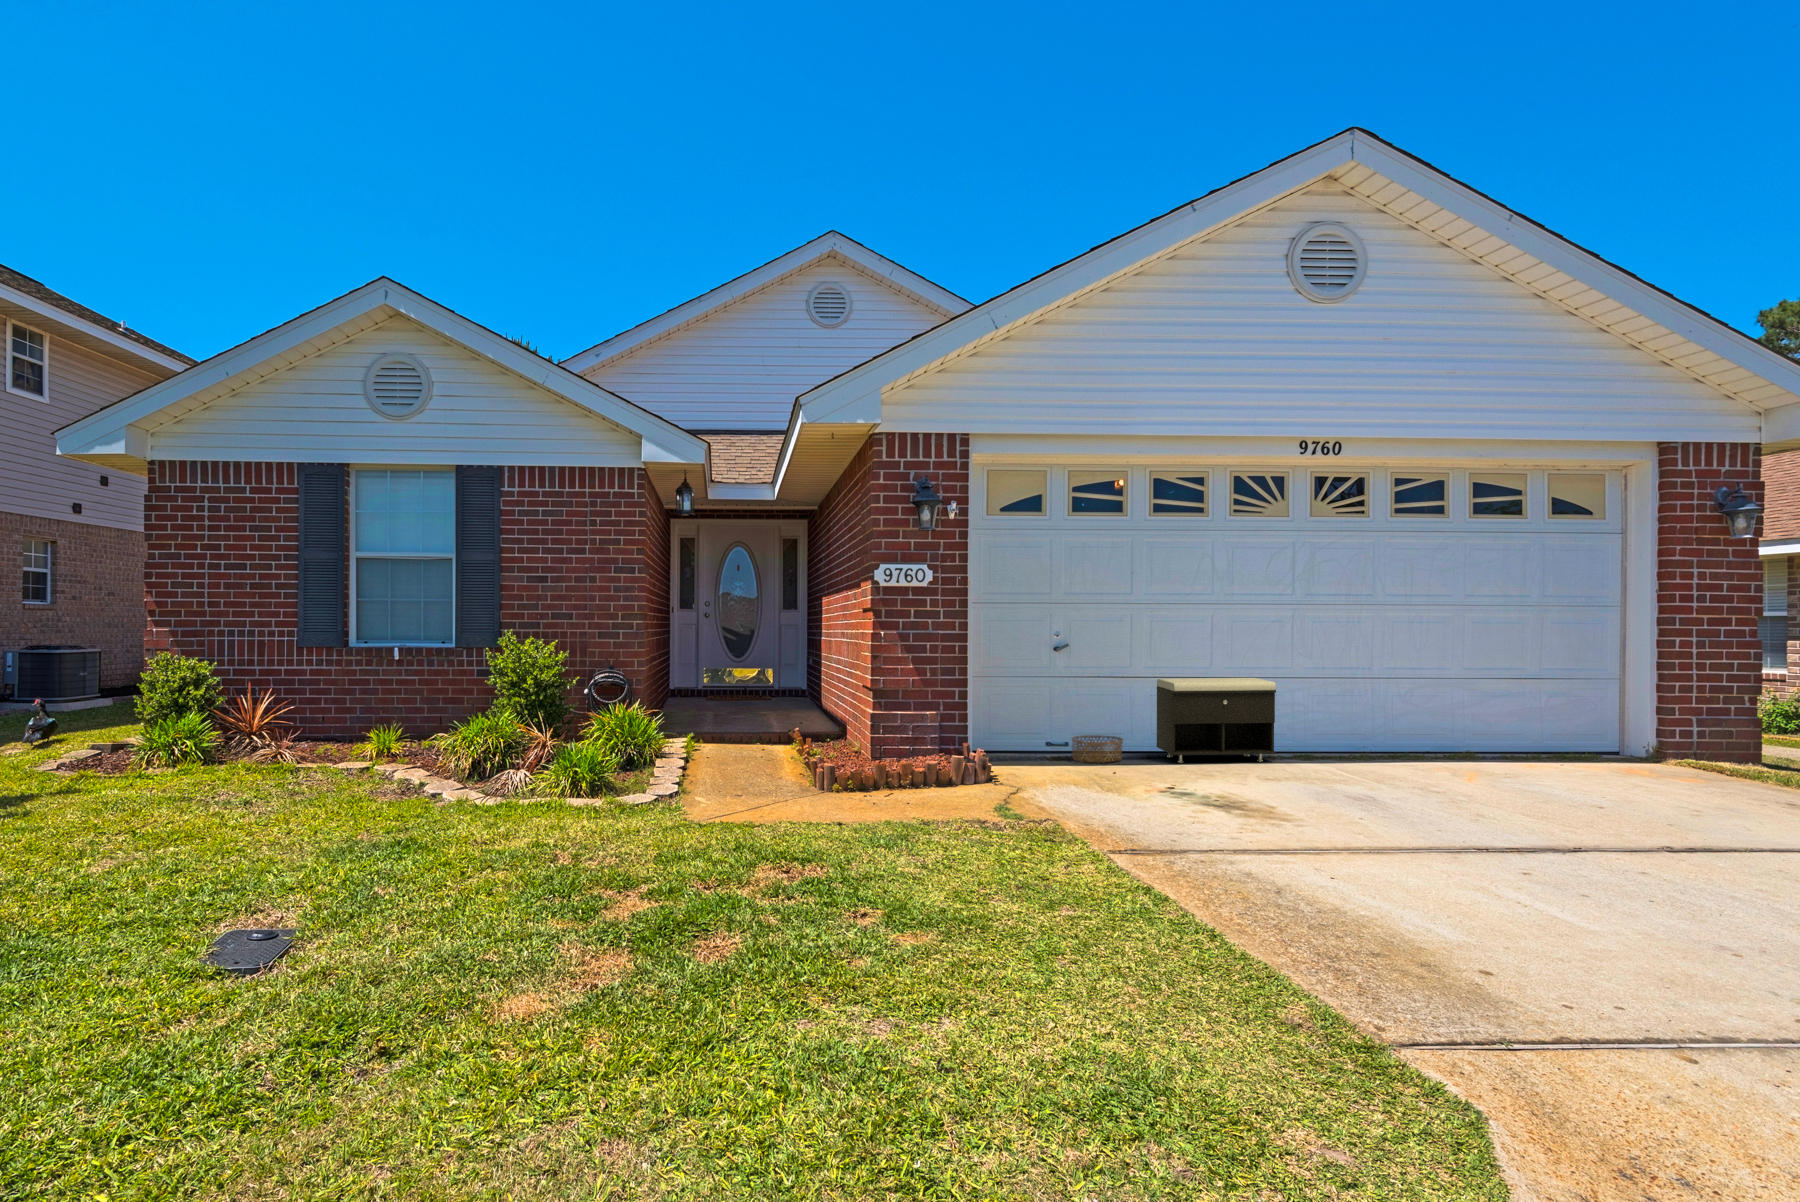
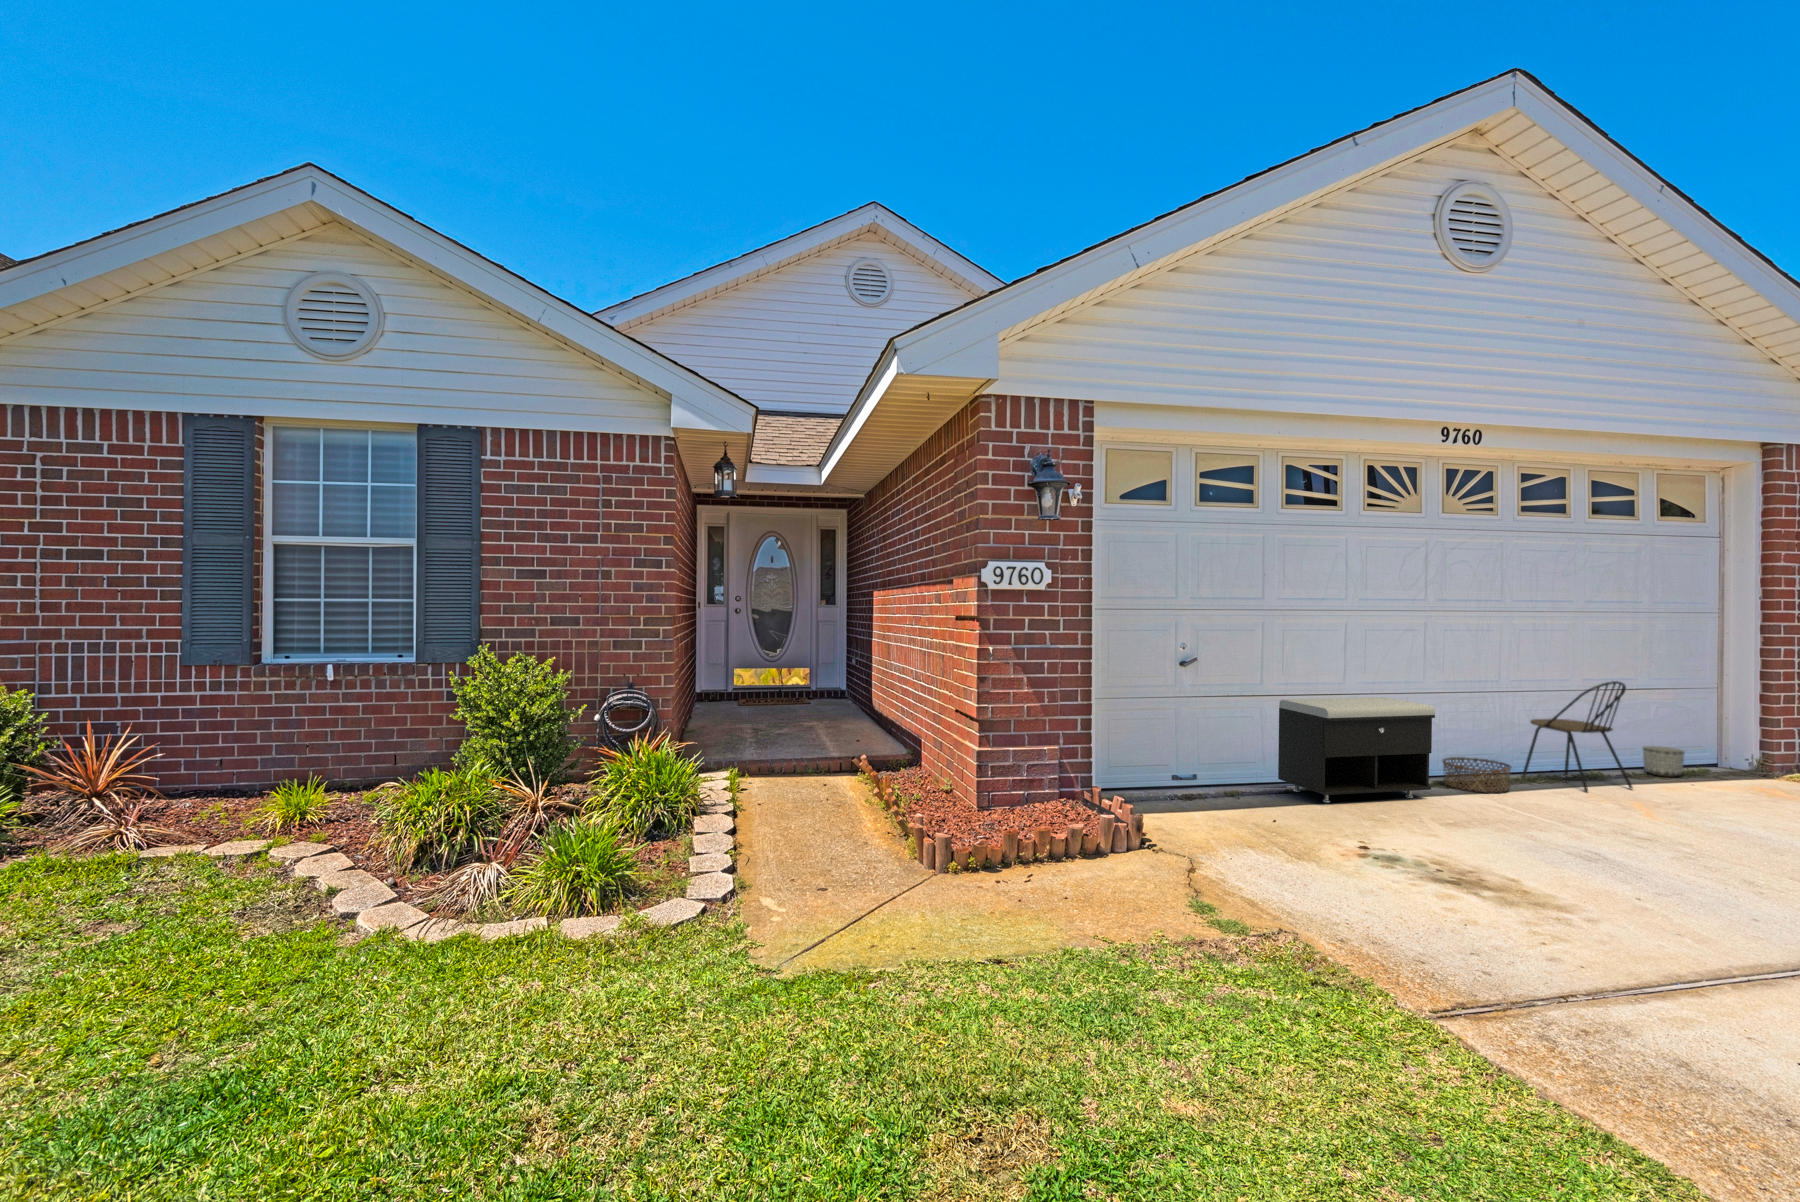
chair: none [1400,663,1478,760] -> present [1522,681,1633,791]
planter: none [1524,727,1557,754] -> present [1643,746,1684,777]
basket: present [1072,735,1123,763] -> present [1443,757,1511,793]

